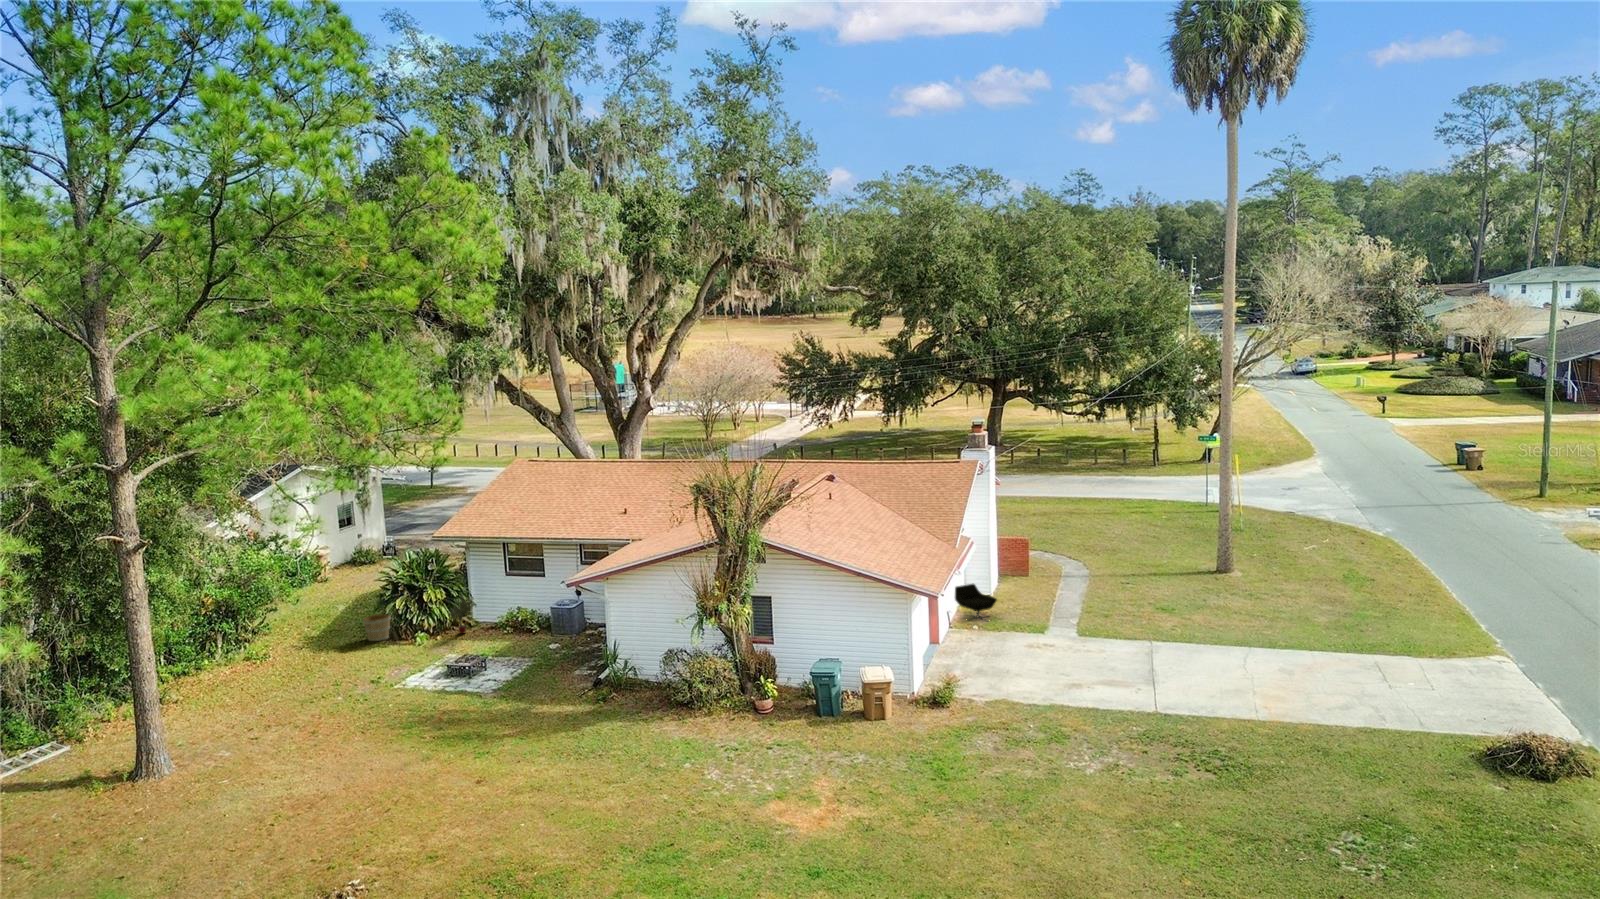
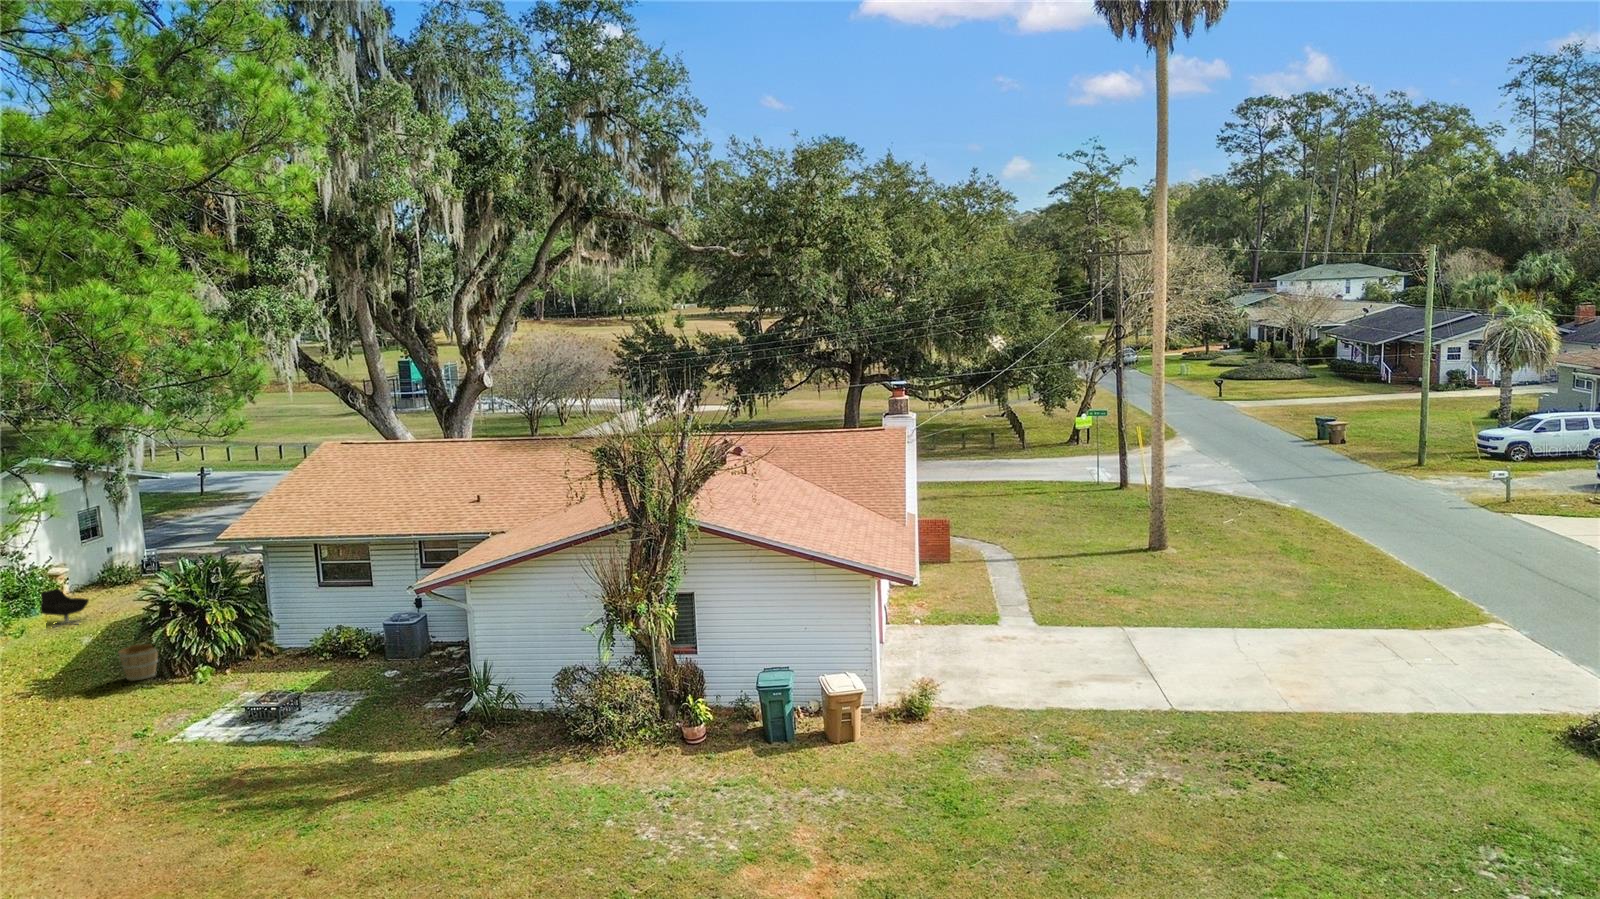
lounge chair: present [955,584,997,618] -> present [41,589,89,624]
potted tree: present [449,595,474,634] -> none [240,612,277,664]

